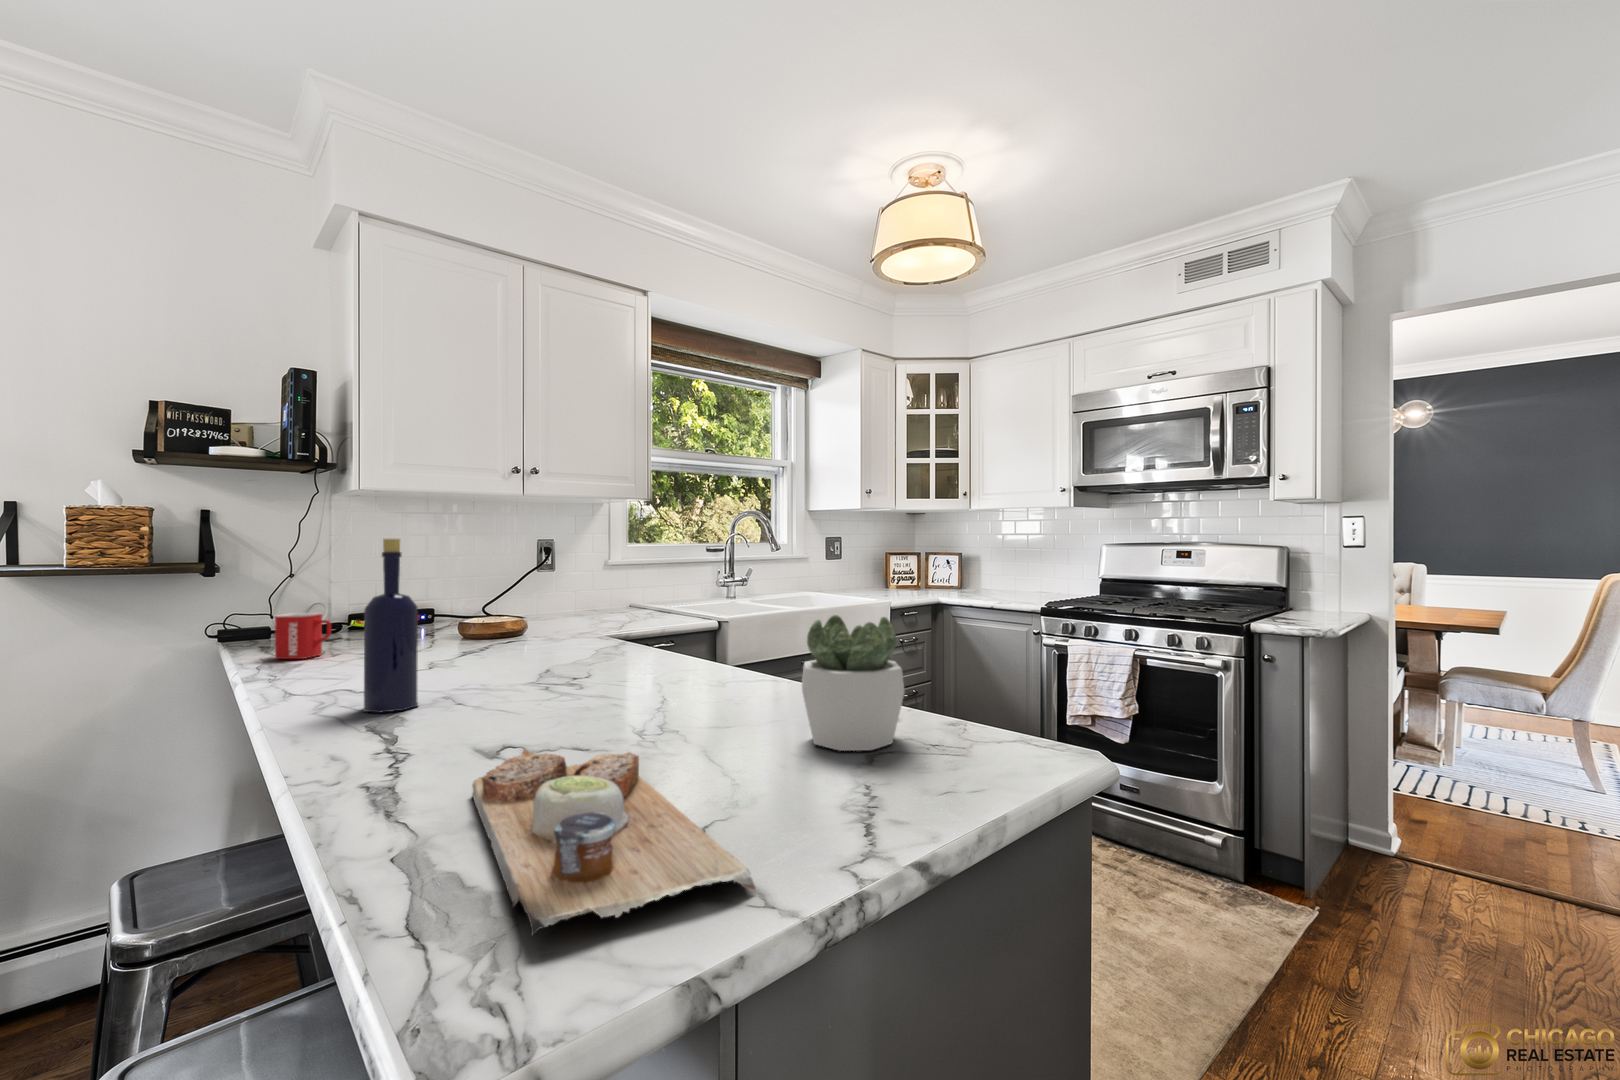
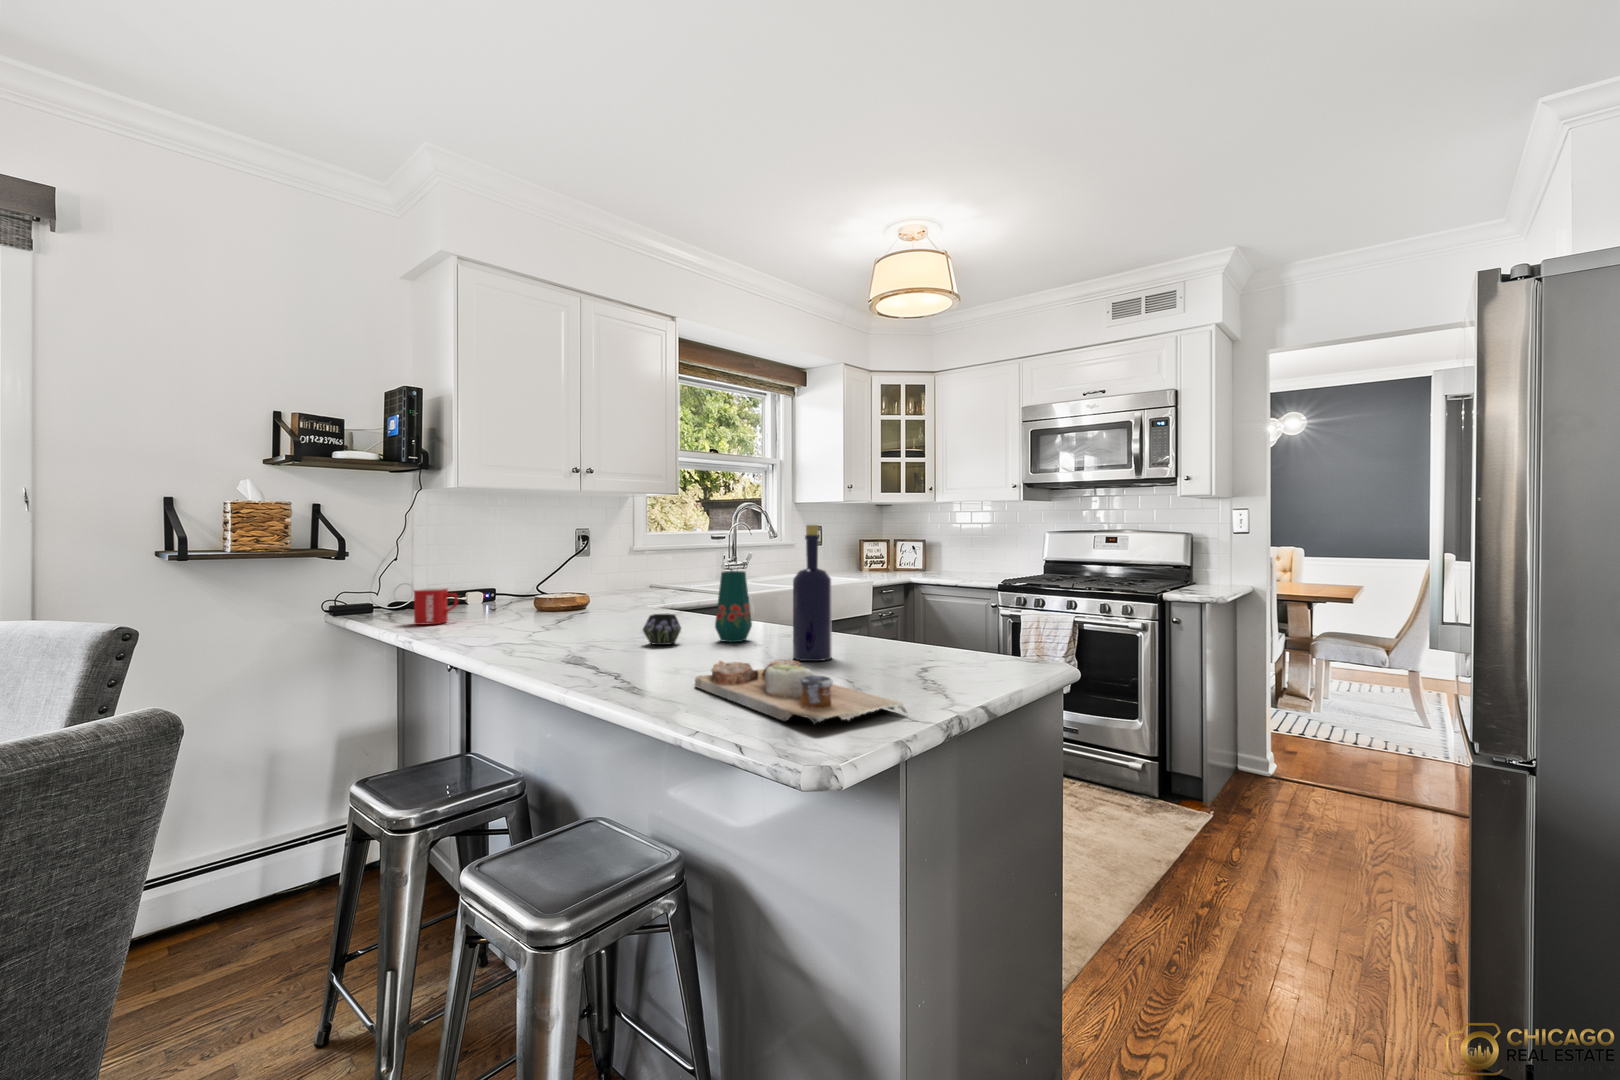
bottle: present [363,539,418,713] -> present [793,525,832,661]
vase: none [504,600,659,702] -> present [643,571,752,645]
succulent plant: present [802,615,904,751] -> none [875,577,947,663]

